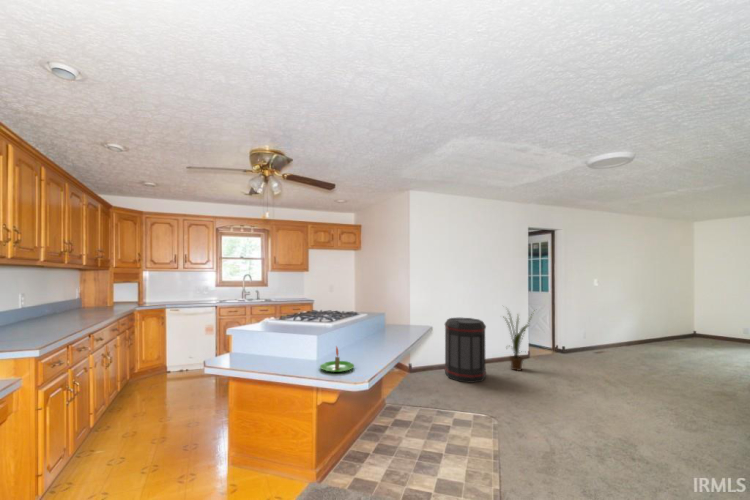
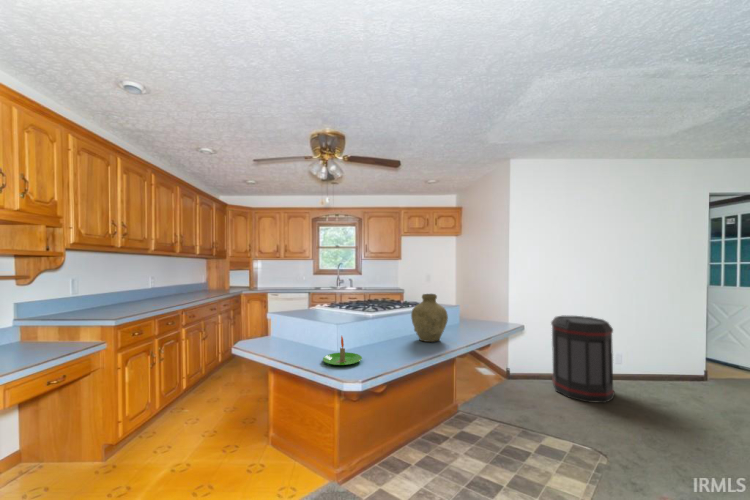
vase: none [370,306,400,346] -> present [411,294,448,342]
house plant: present [507,313,528,371] -> none [641,302,709,397]

